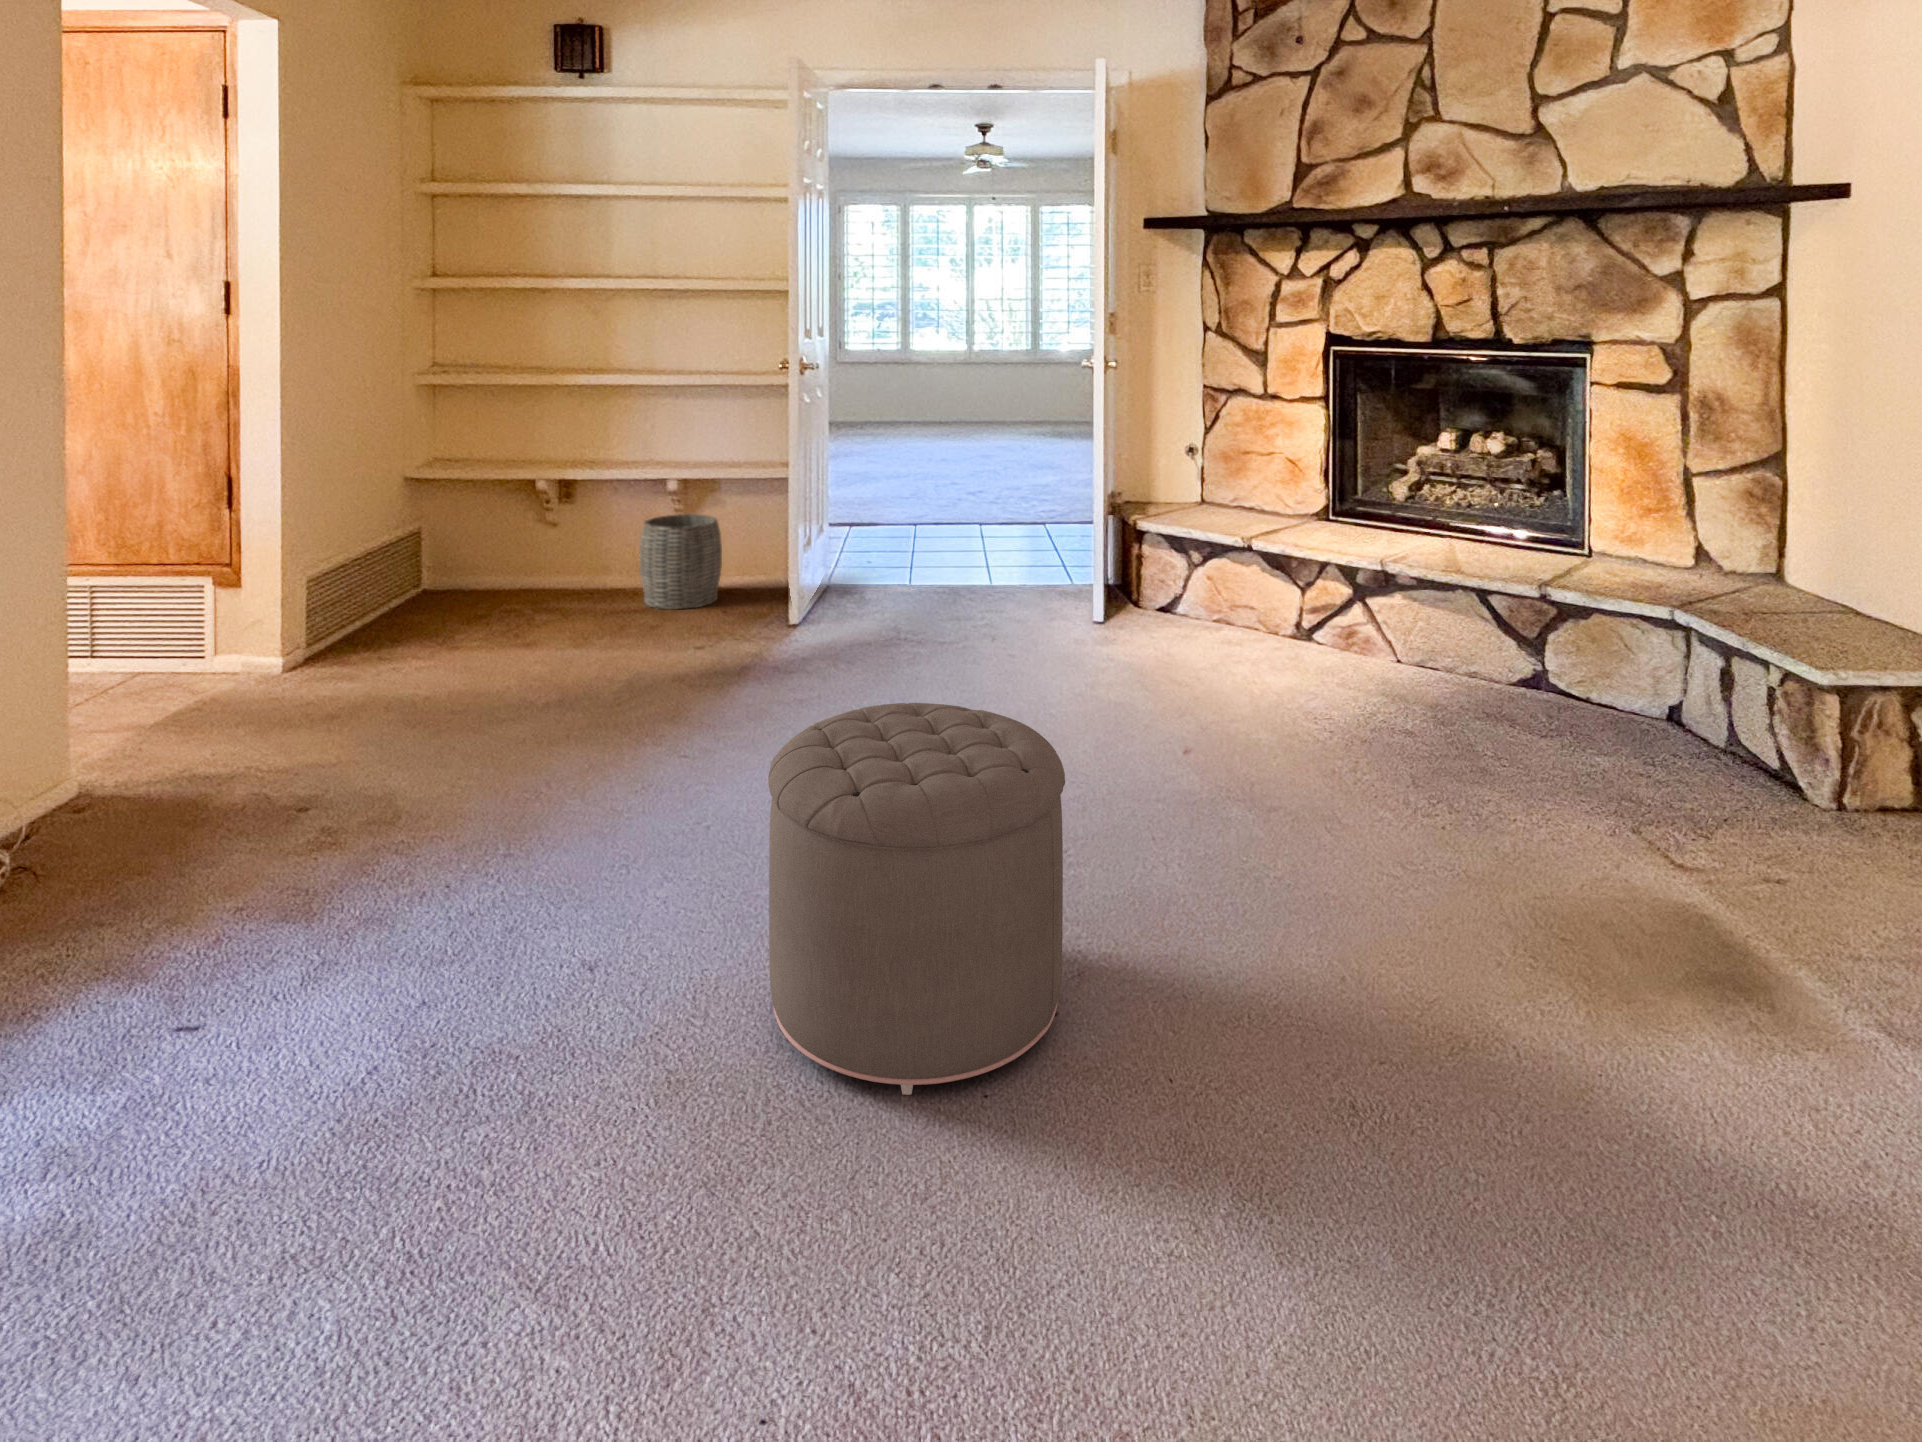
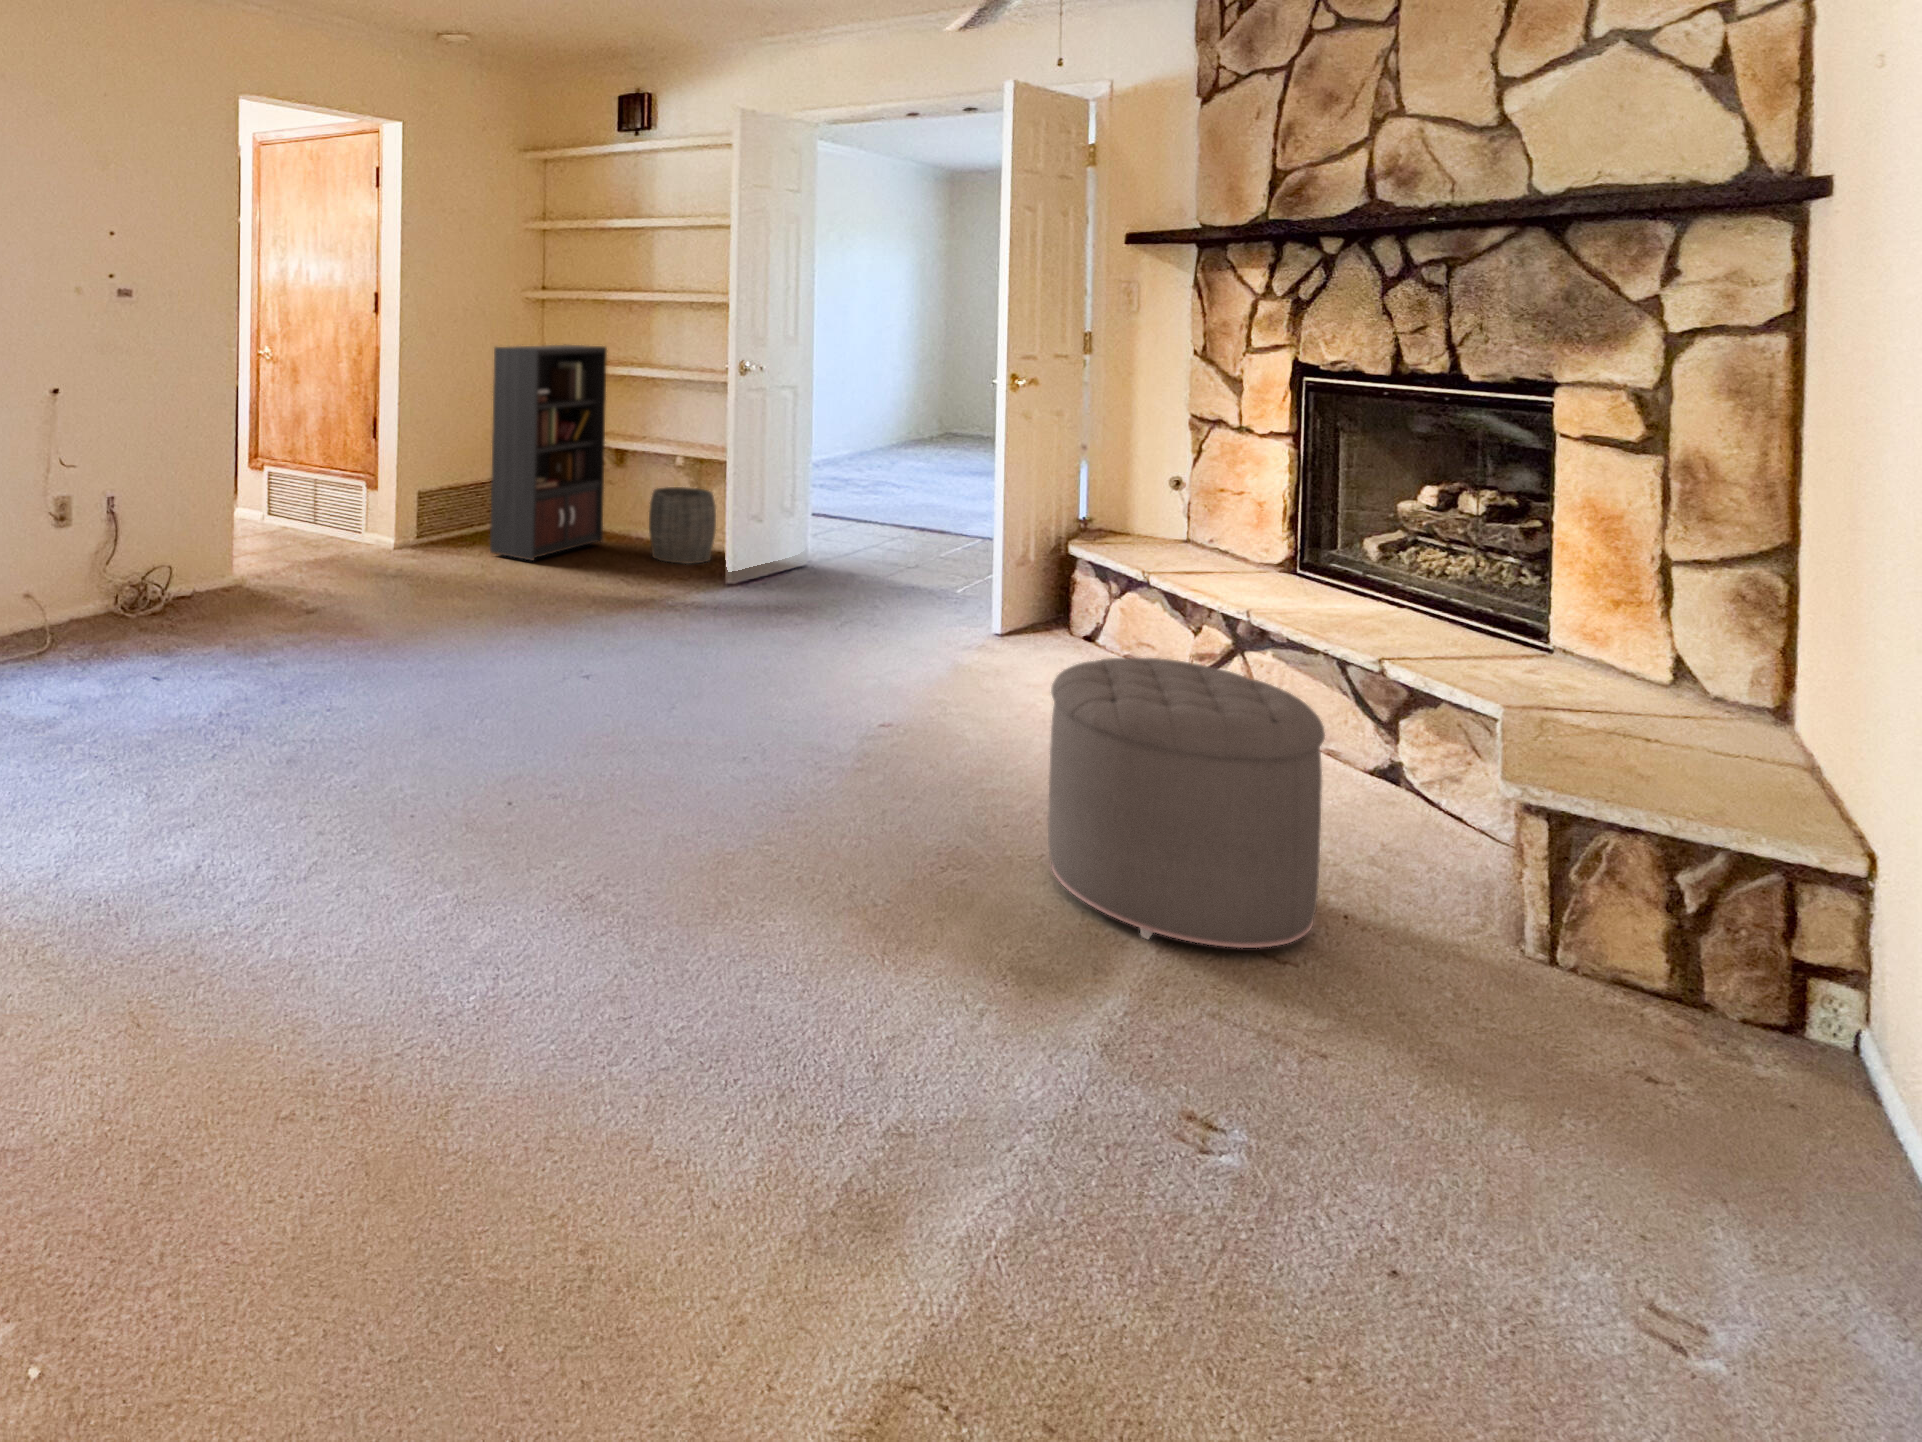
bookcase: none [443,350,569,644] -> present [490,345,607,560]
ottoman: present [768,703,1065,1095] -> present [1048,658,1325,948]

